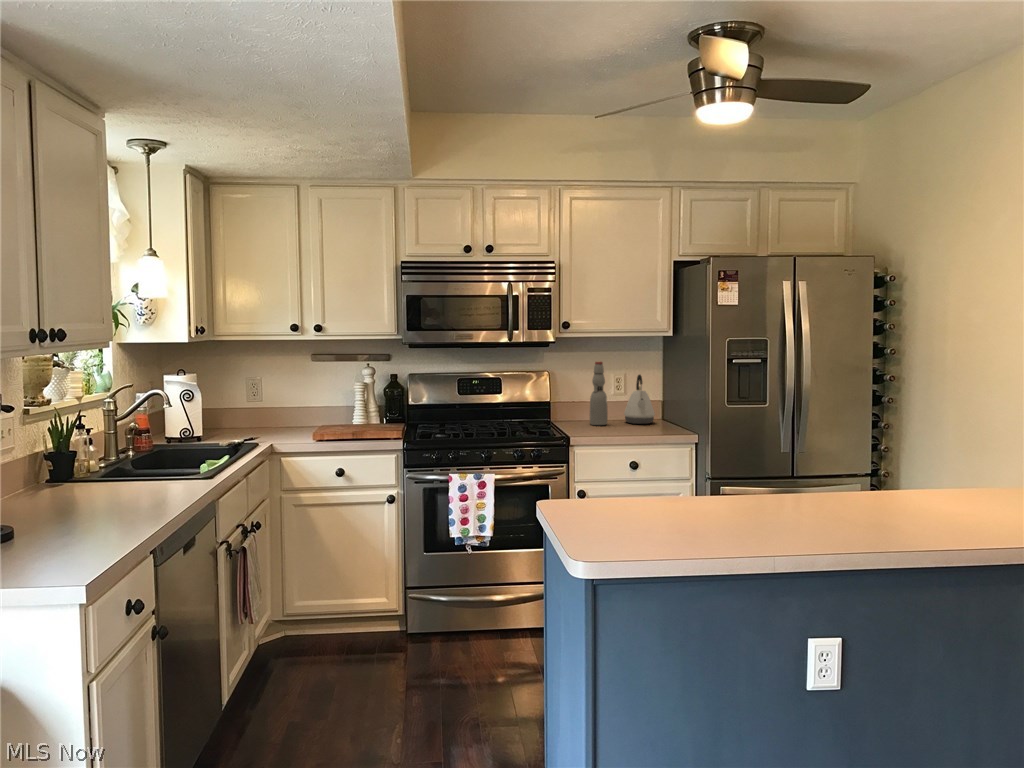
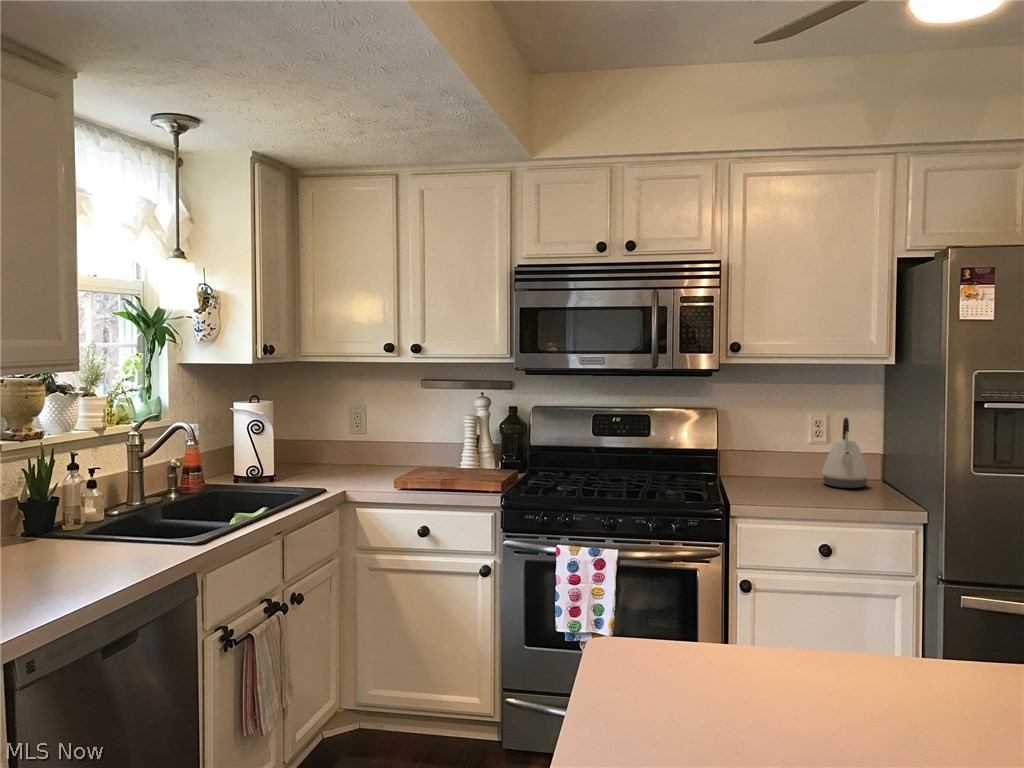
bottle: present [590,361,608,425] -> none [769,398,795,487]

